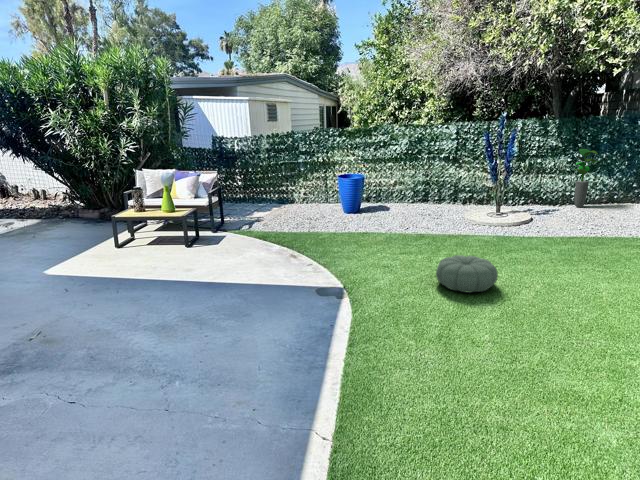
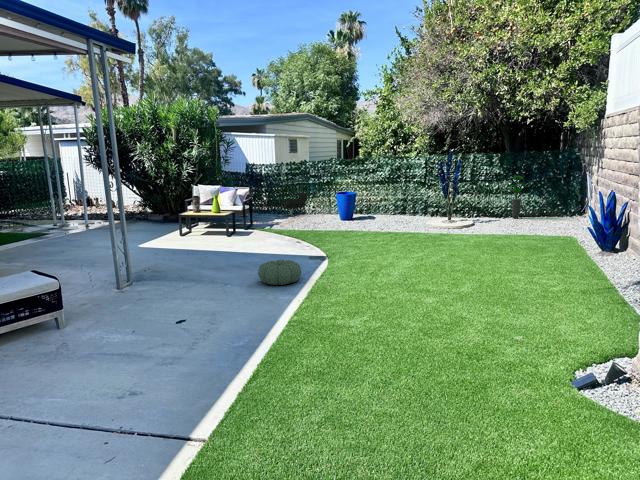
lounge chair: none [260,173,296,207] -> present [281,192,308,215]
pouf: present [436,255,498,293] -> present [258,260,301,285]

